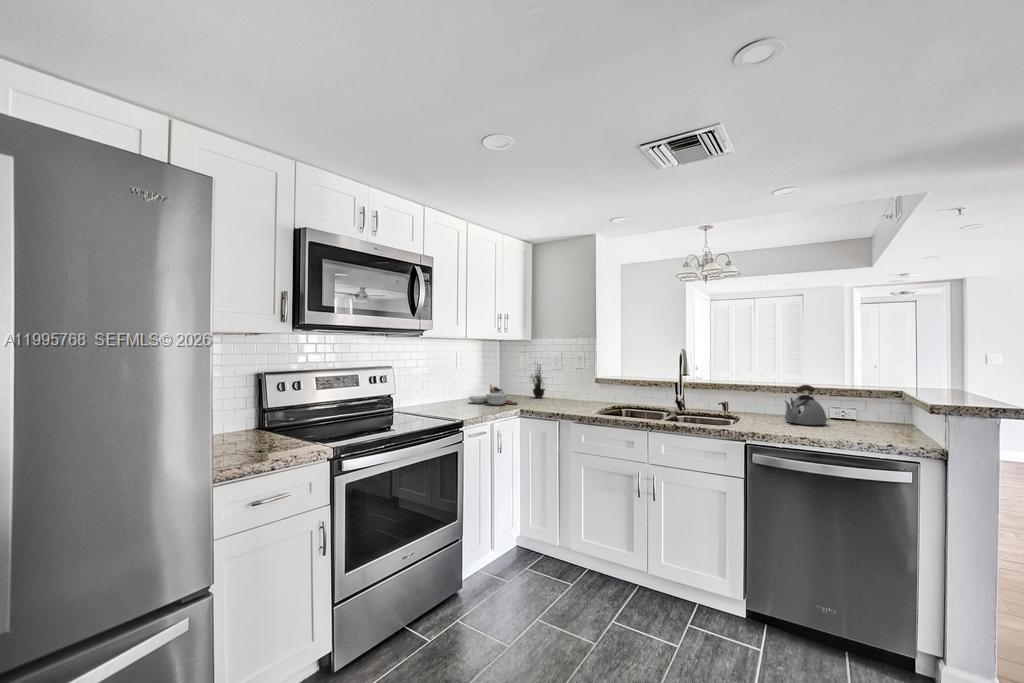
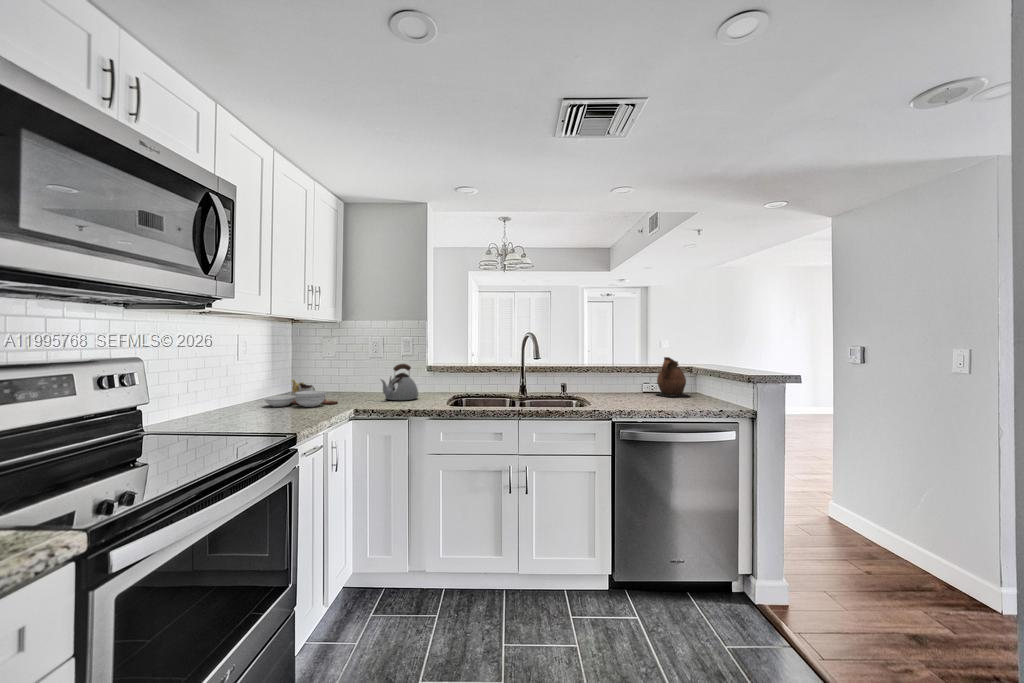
potted plant: present [531,367,545,398] -> none [335,340,365,394]
ceramic pitcher: none [845,378,897,428] -> present [656,357,691,396]
kettle: present [785,385,827,425] -> present [381,364,418,400]

